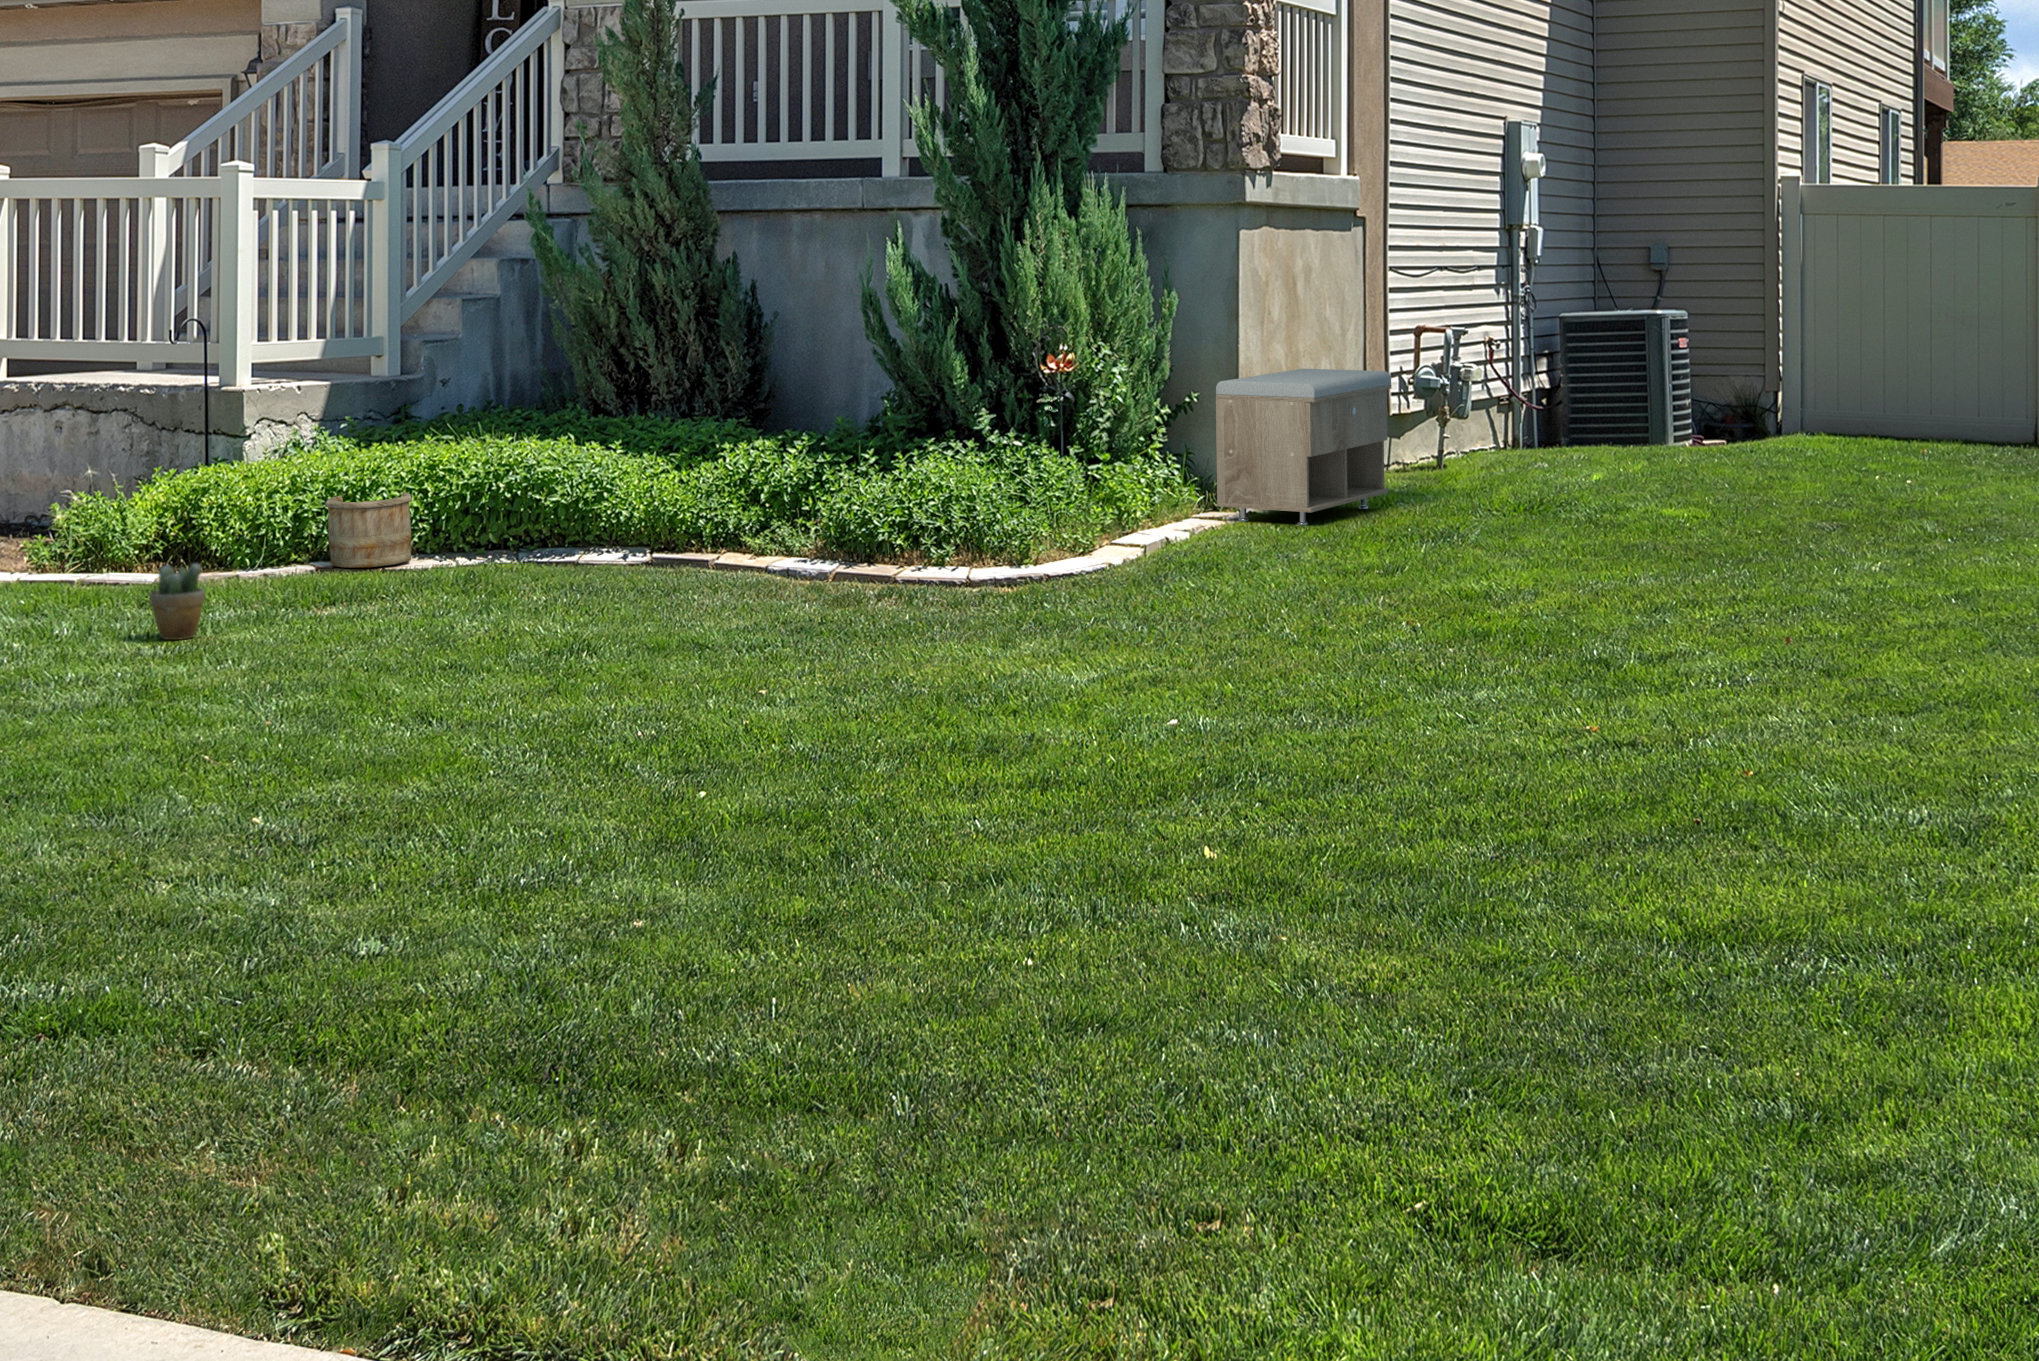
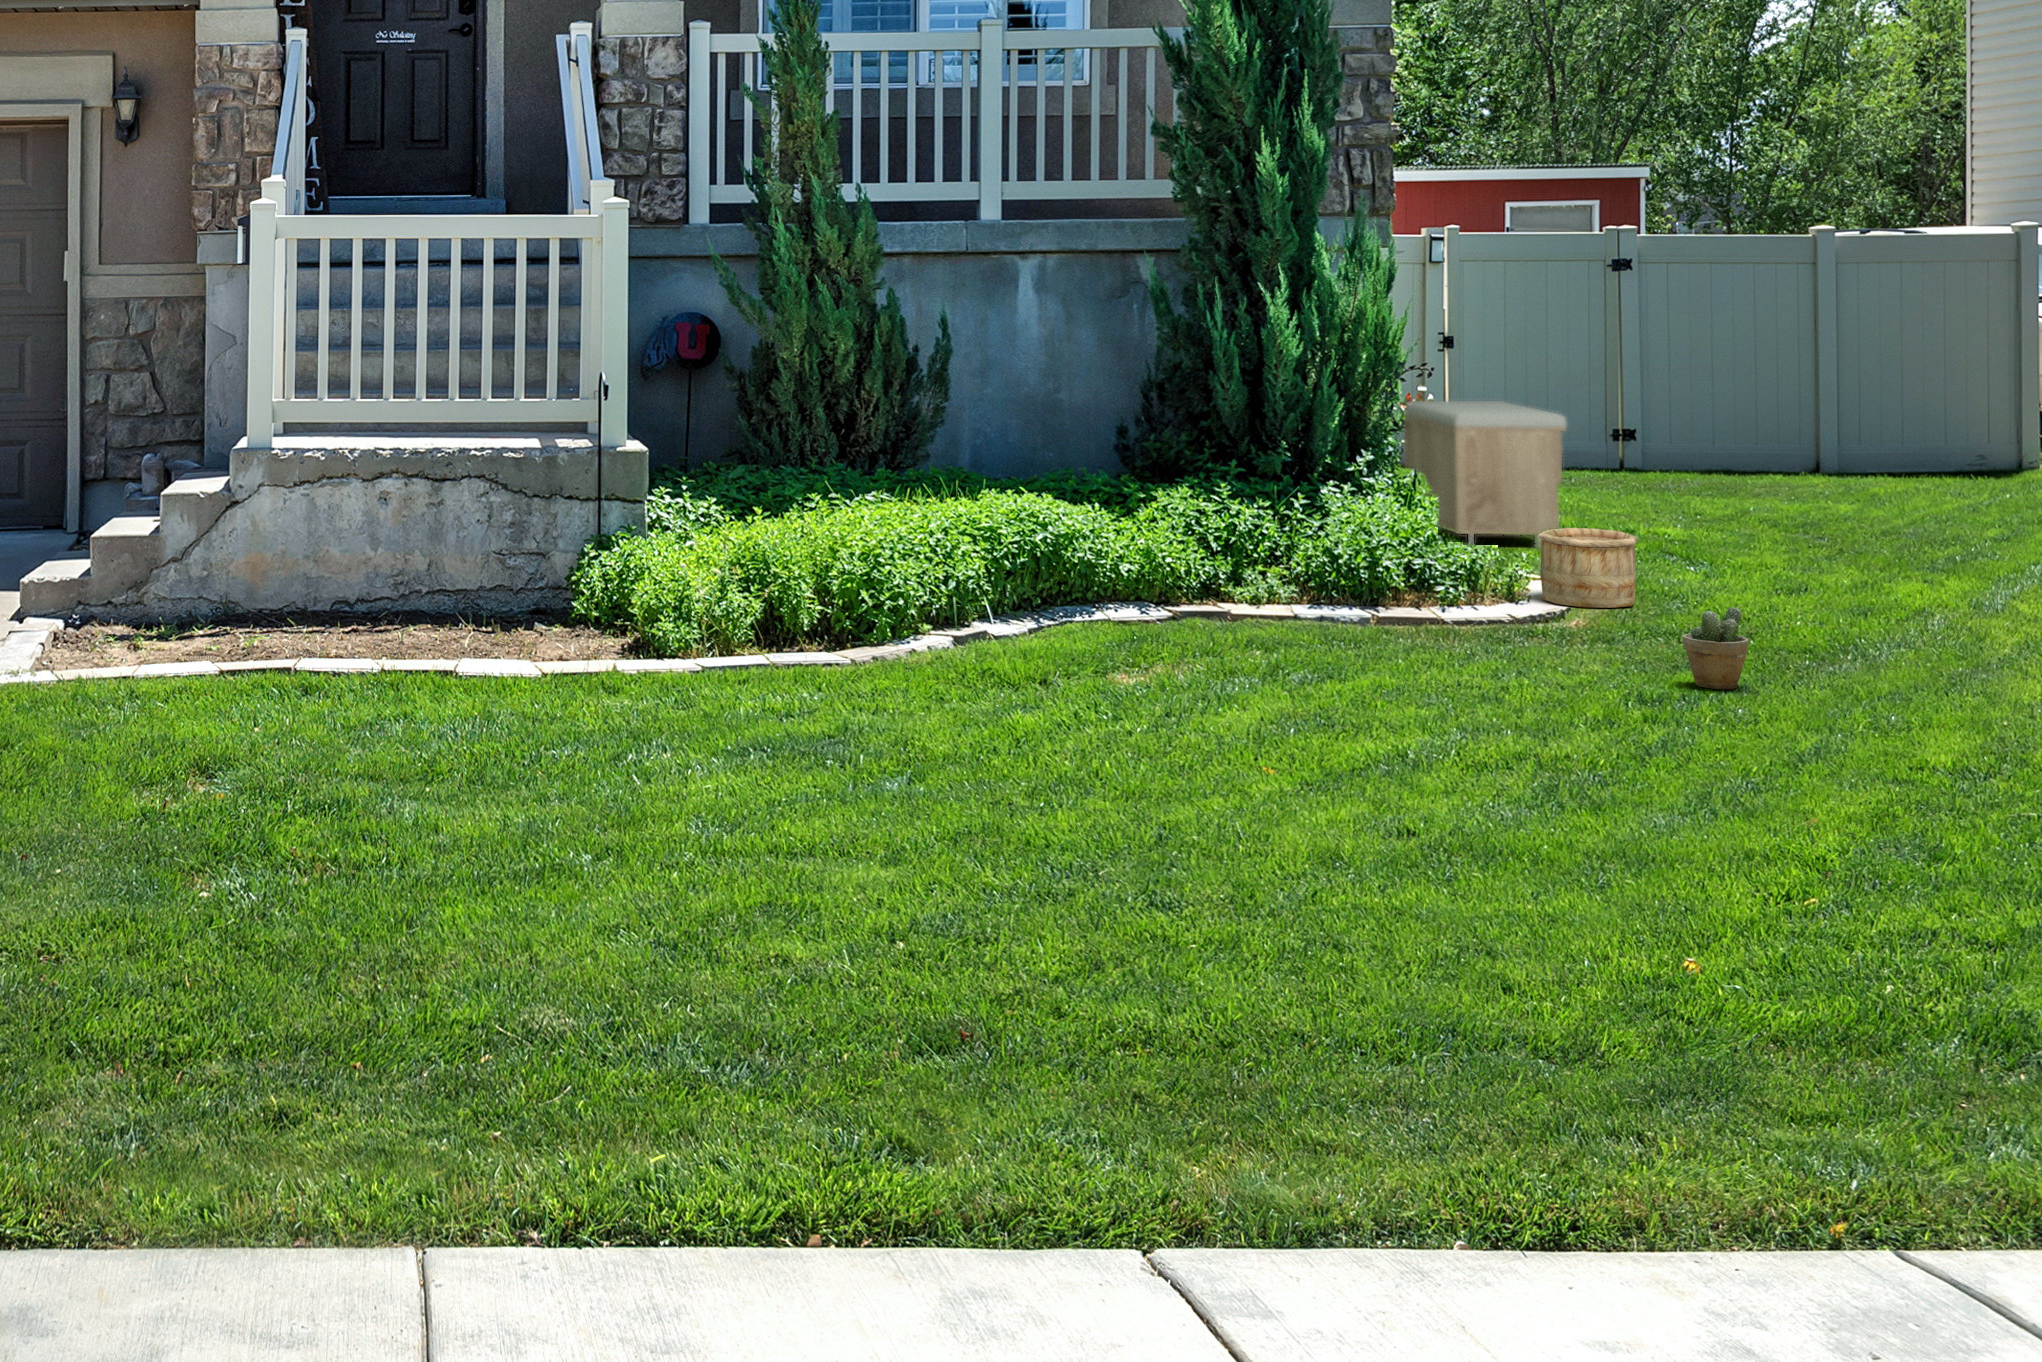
wooden bucket: present [325,492,412,568] -> present [1537,528,1638,608]
potted plant: present [149,563,205,640] -> present [1682,607,1749,689]

